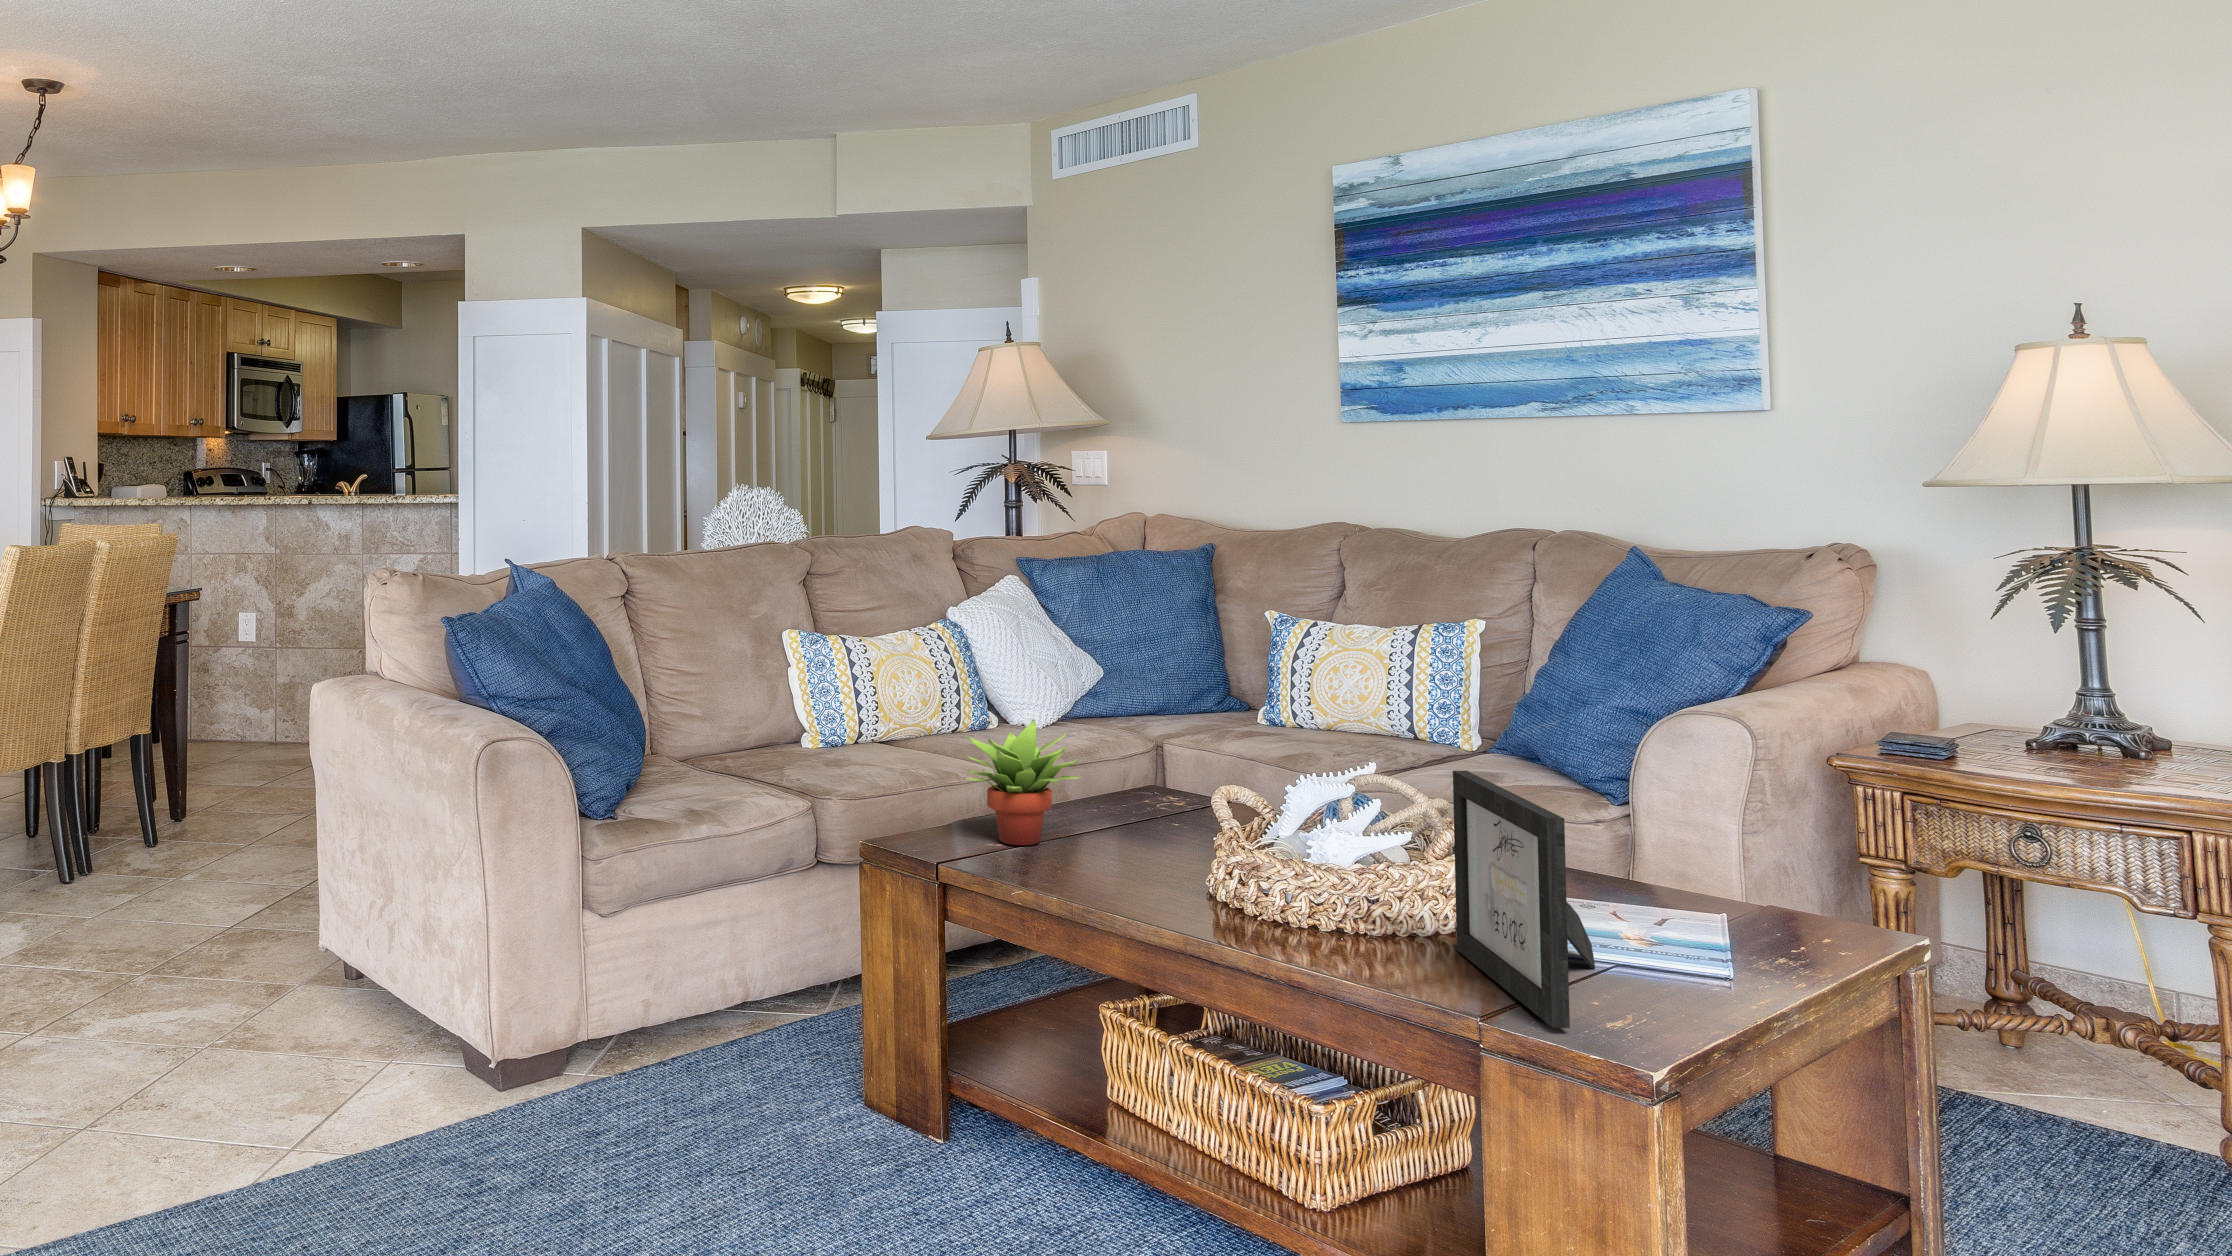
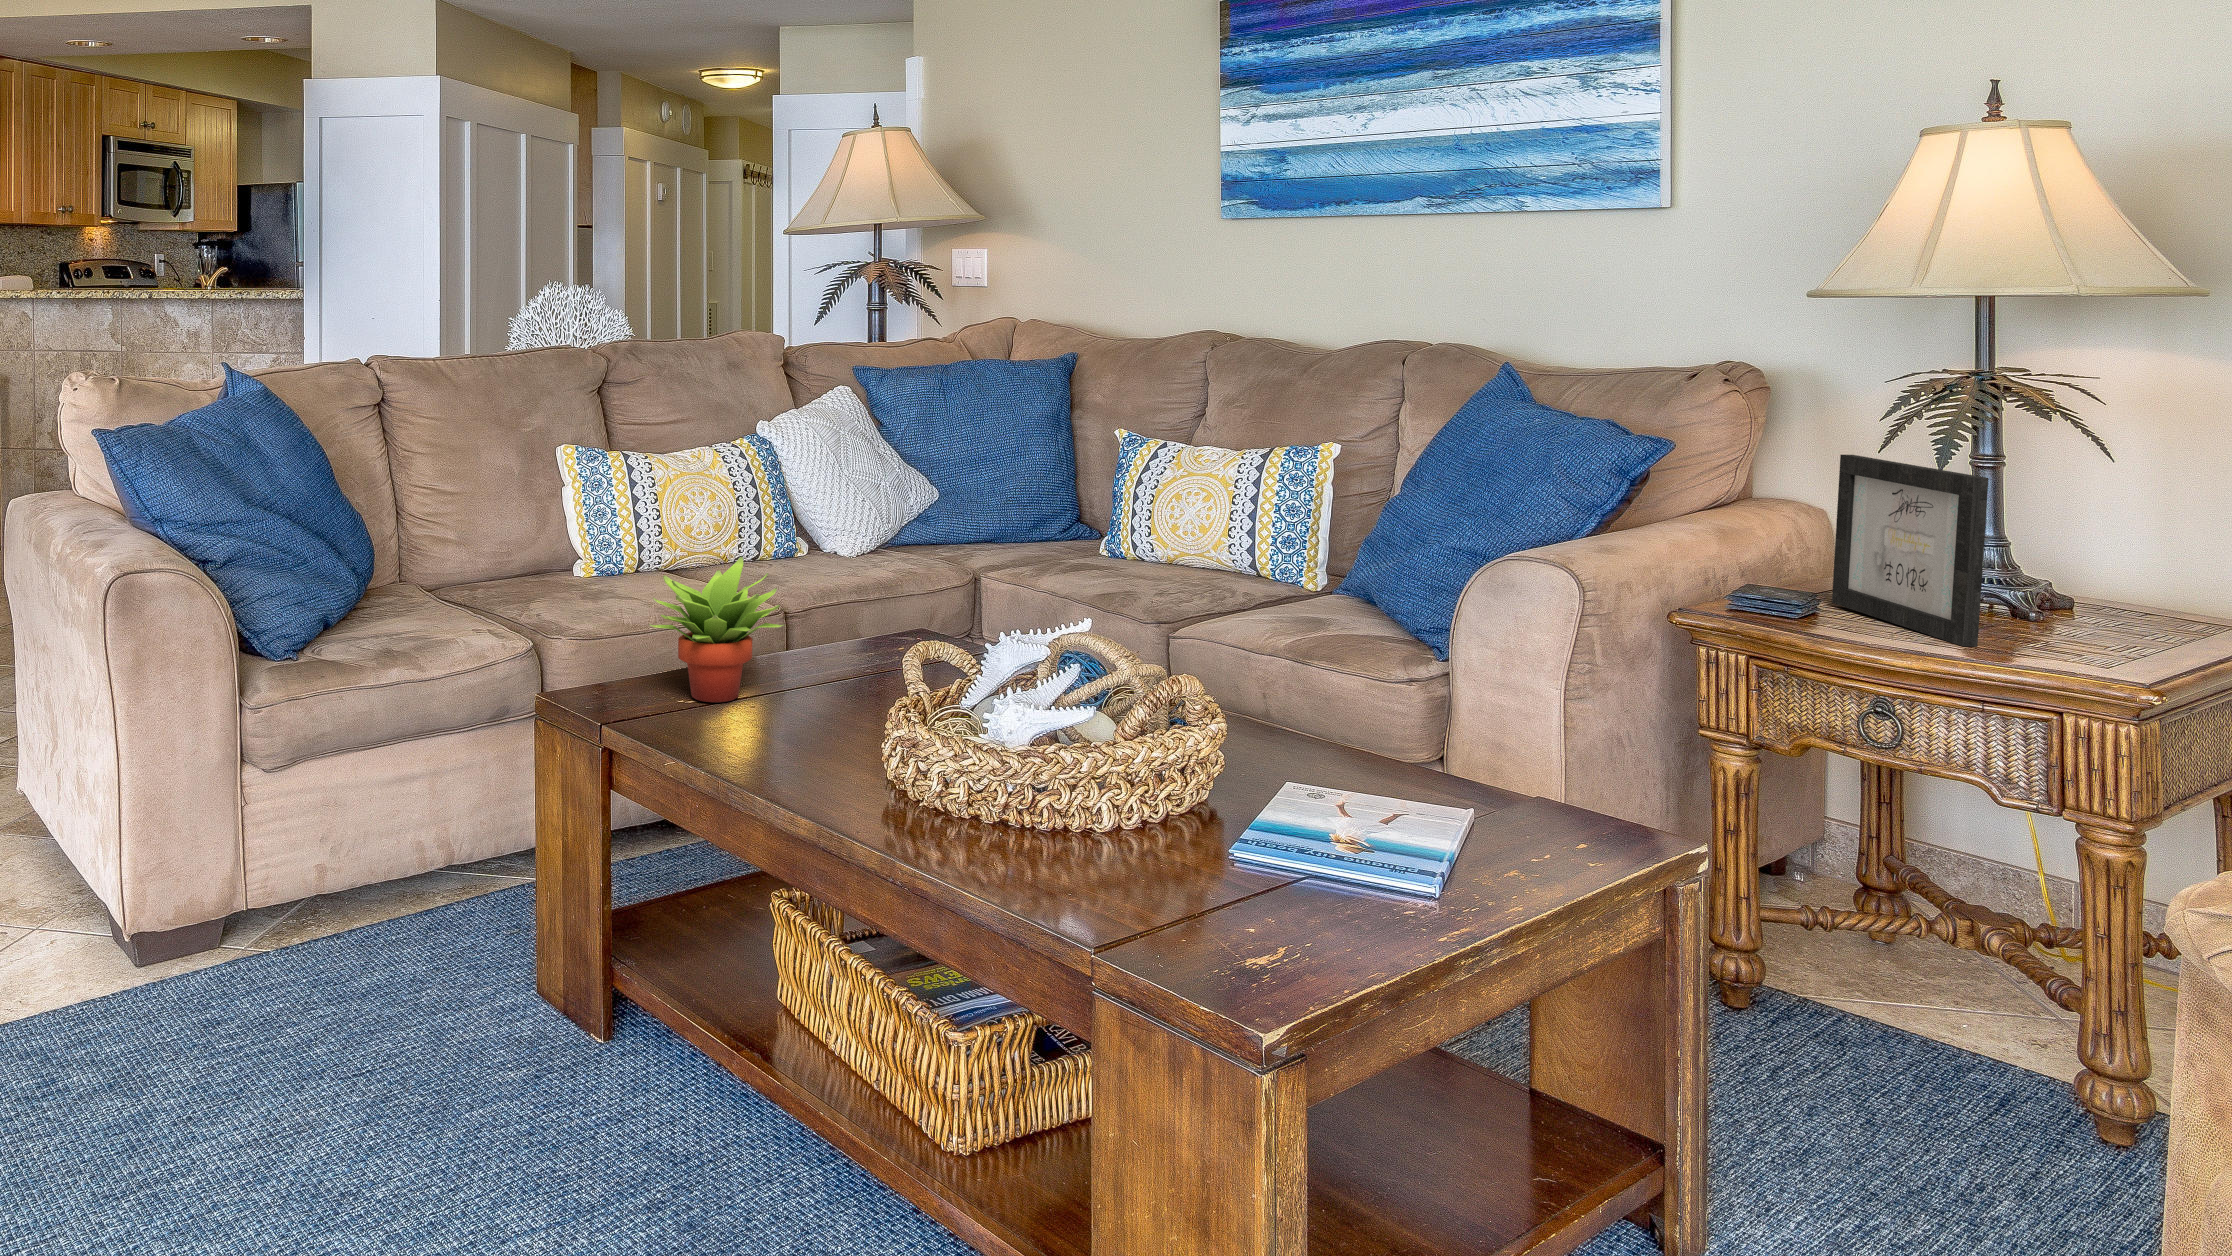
picture frame: present [1453,770,1595,1028] -> present [1832,455,1988,647]

